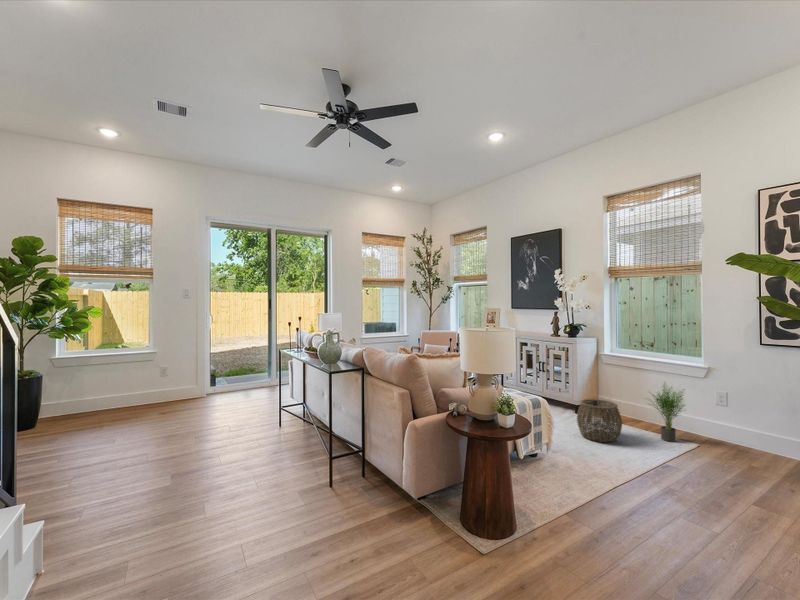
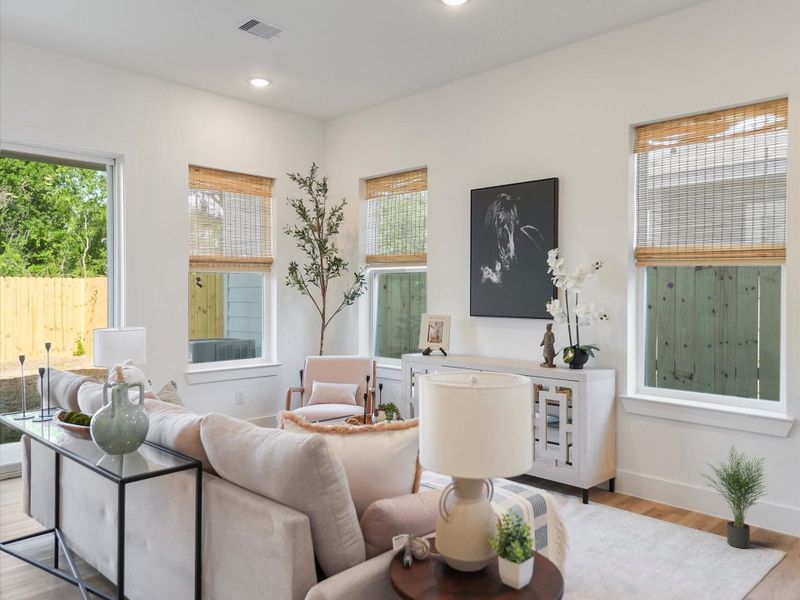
woven basket: present [577,399,622,442] -> none [596,481,672,561]

